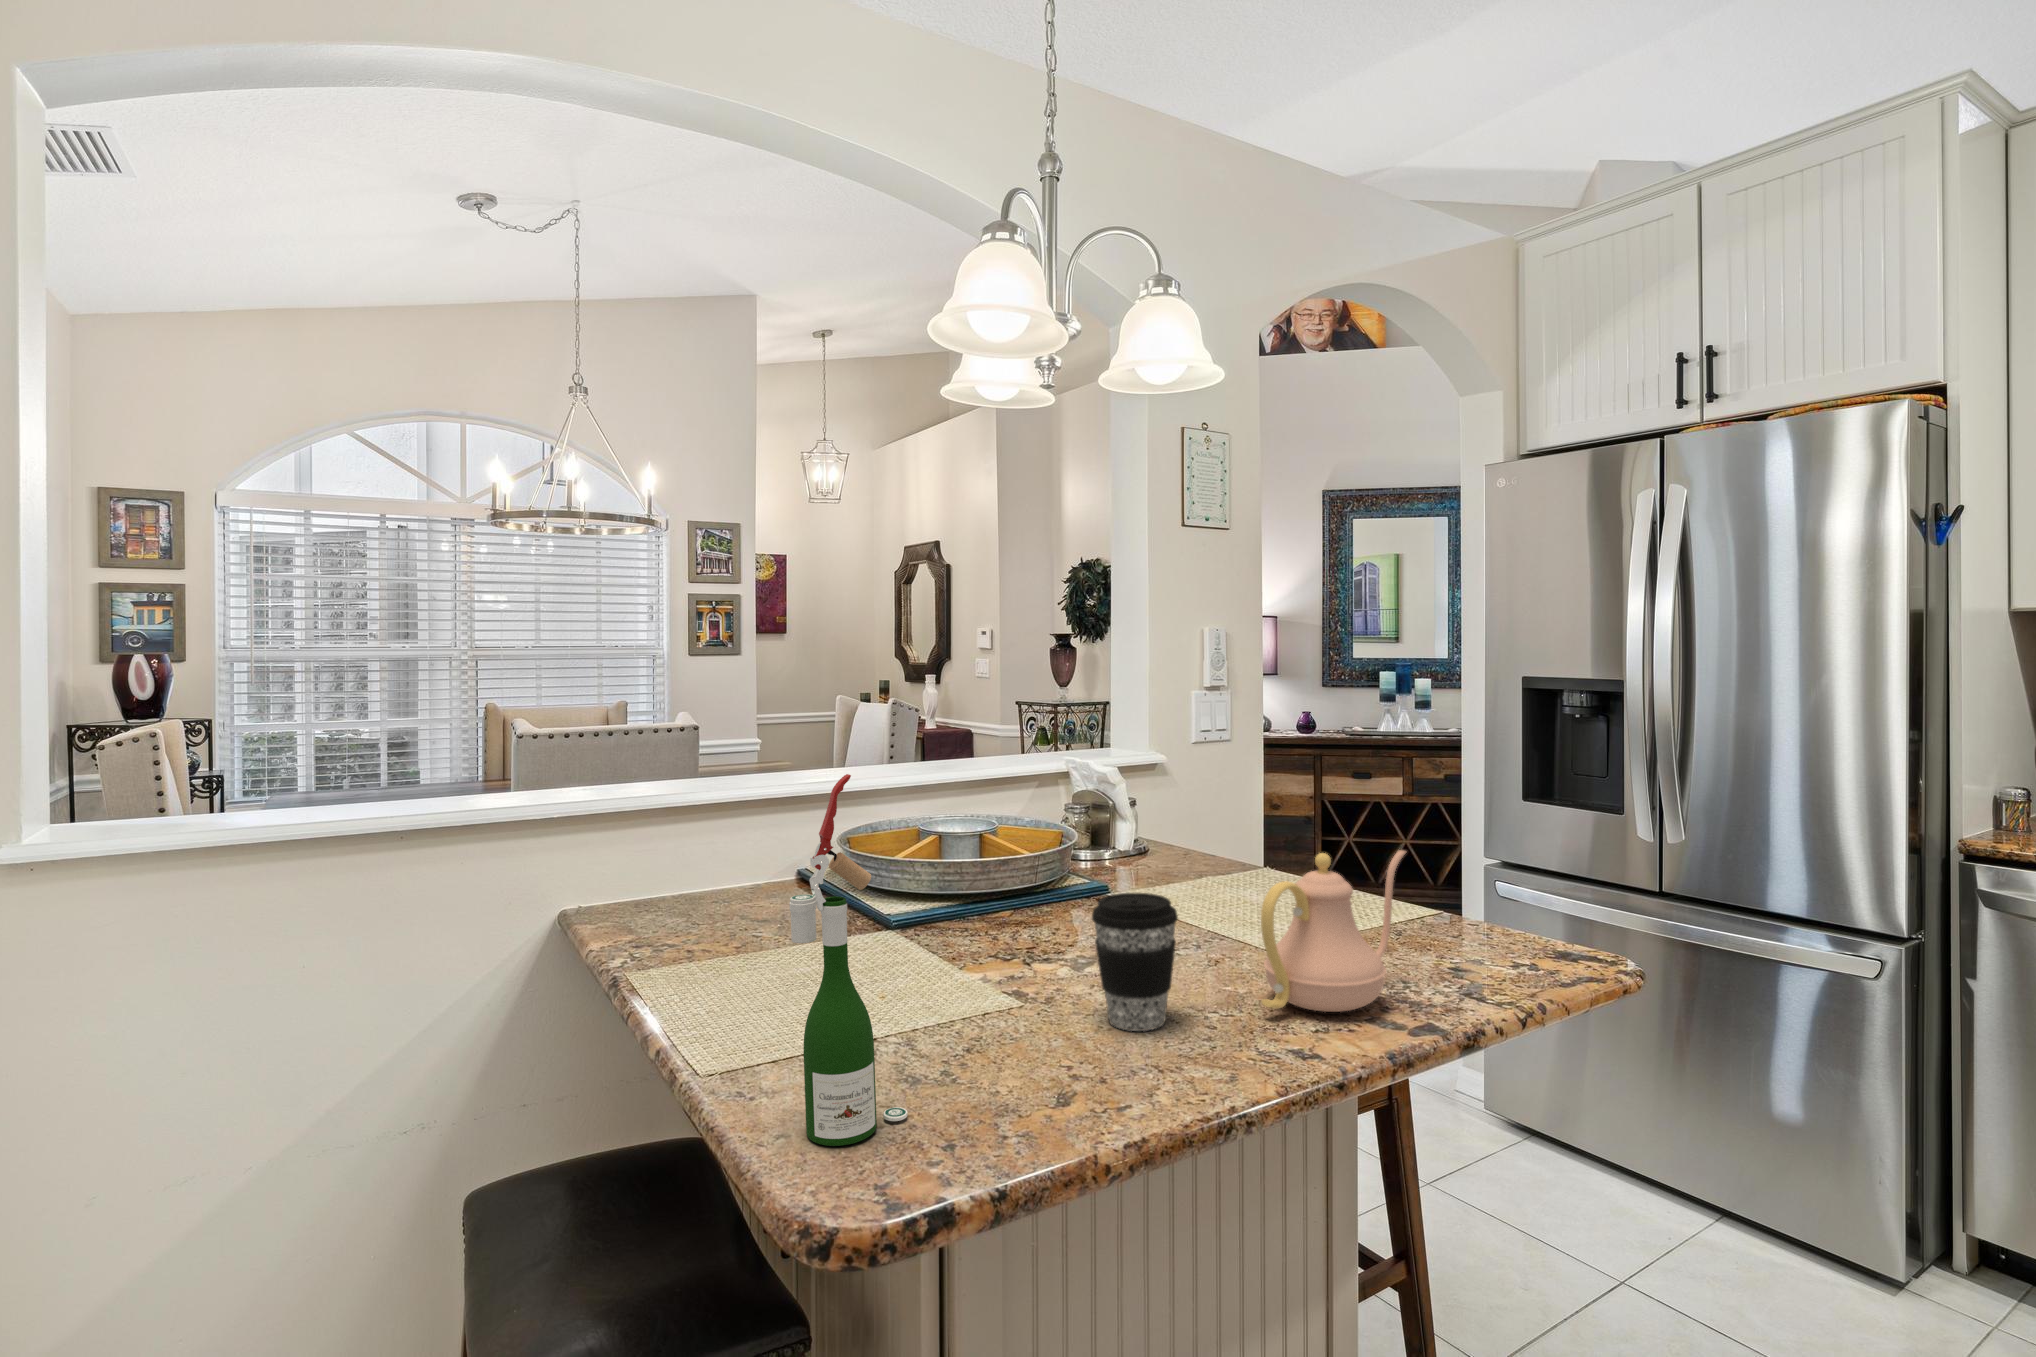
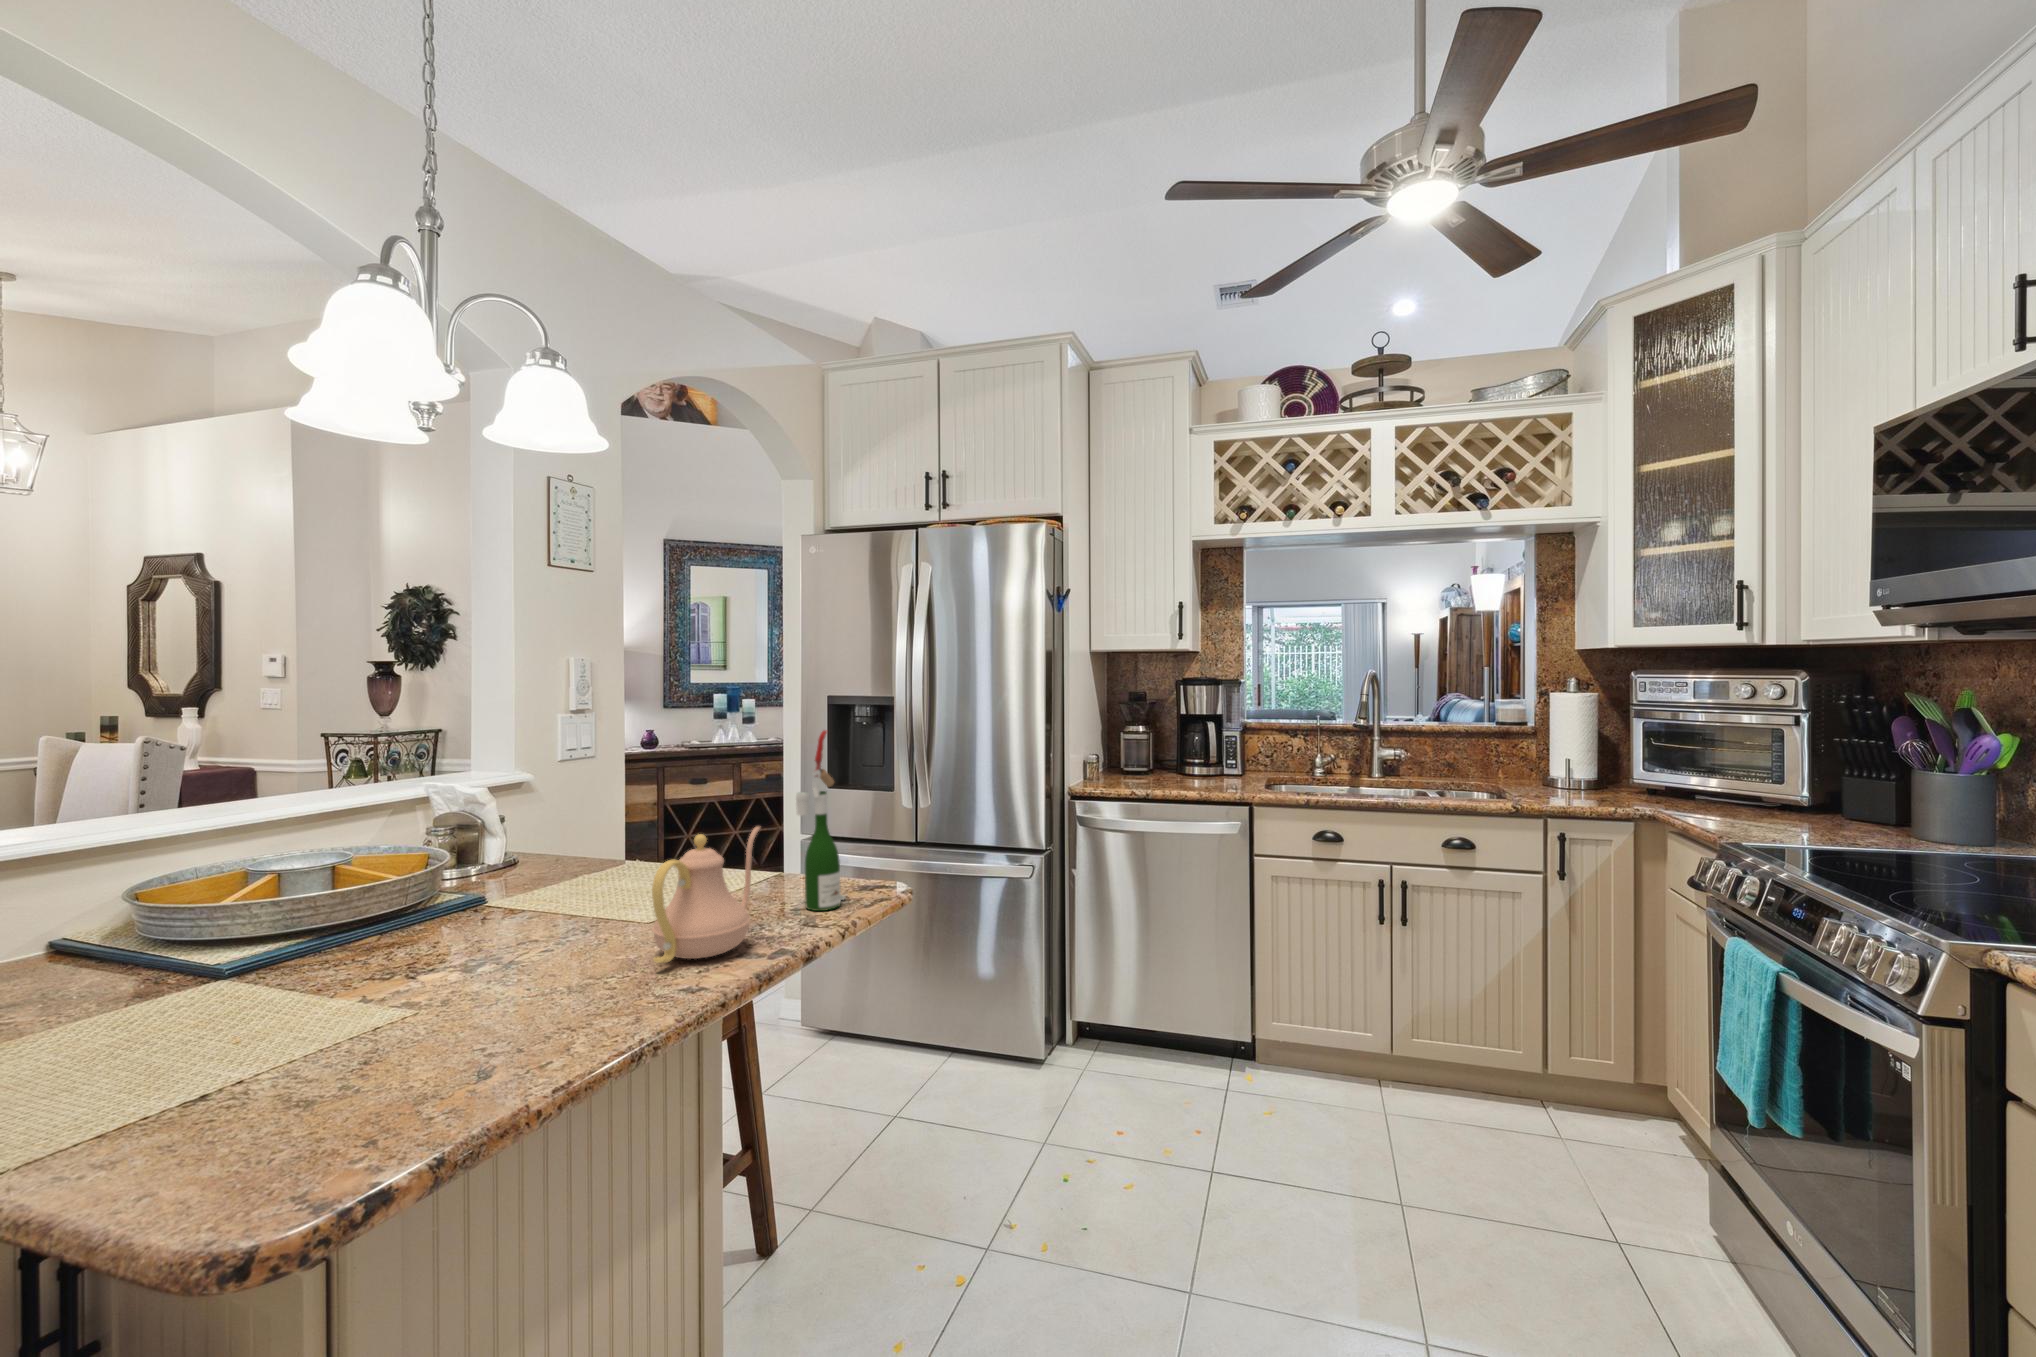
wine bottle: present [789,774,907,1146] -> present [796,731,845,911]
coffee cup: present [1092,893,1178,1031] -> none [495,886,580,1007]

